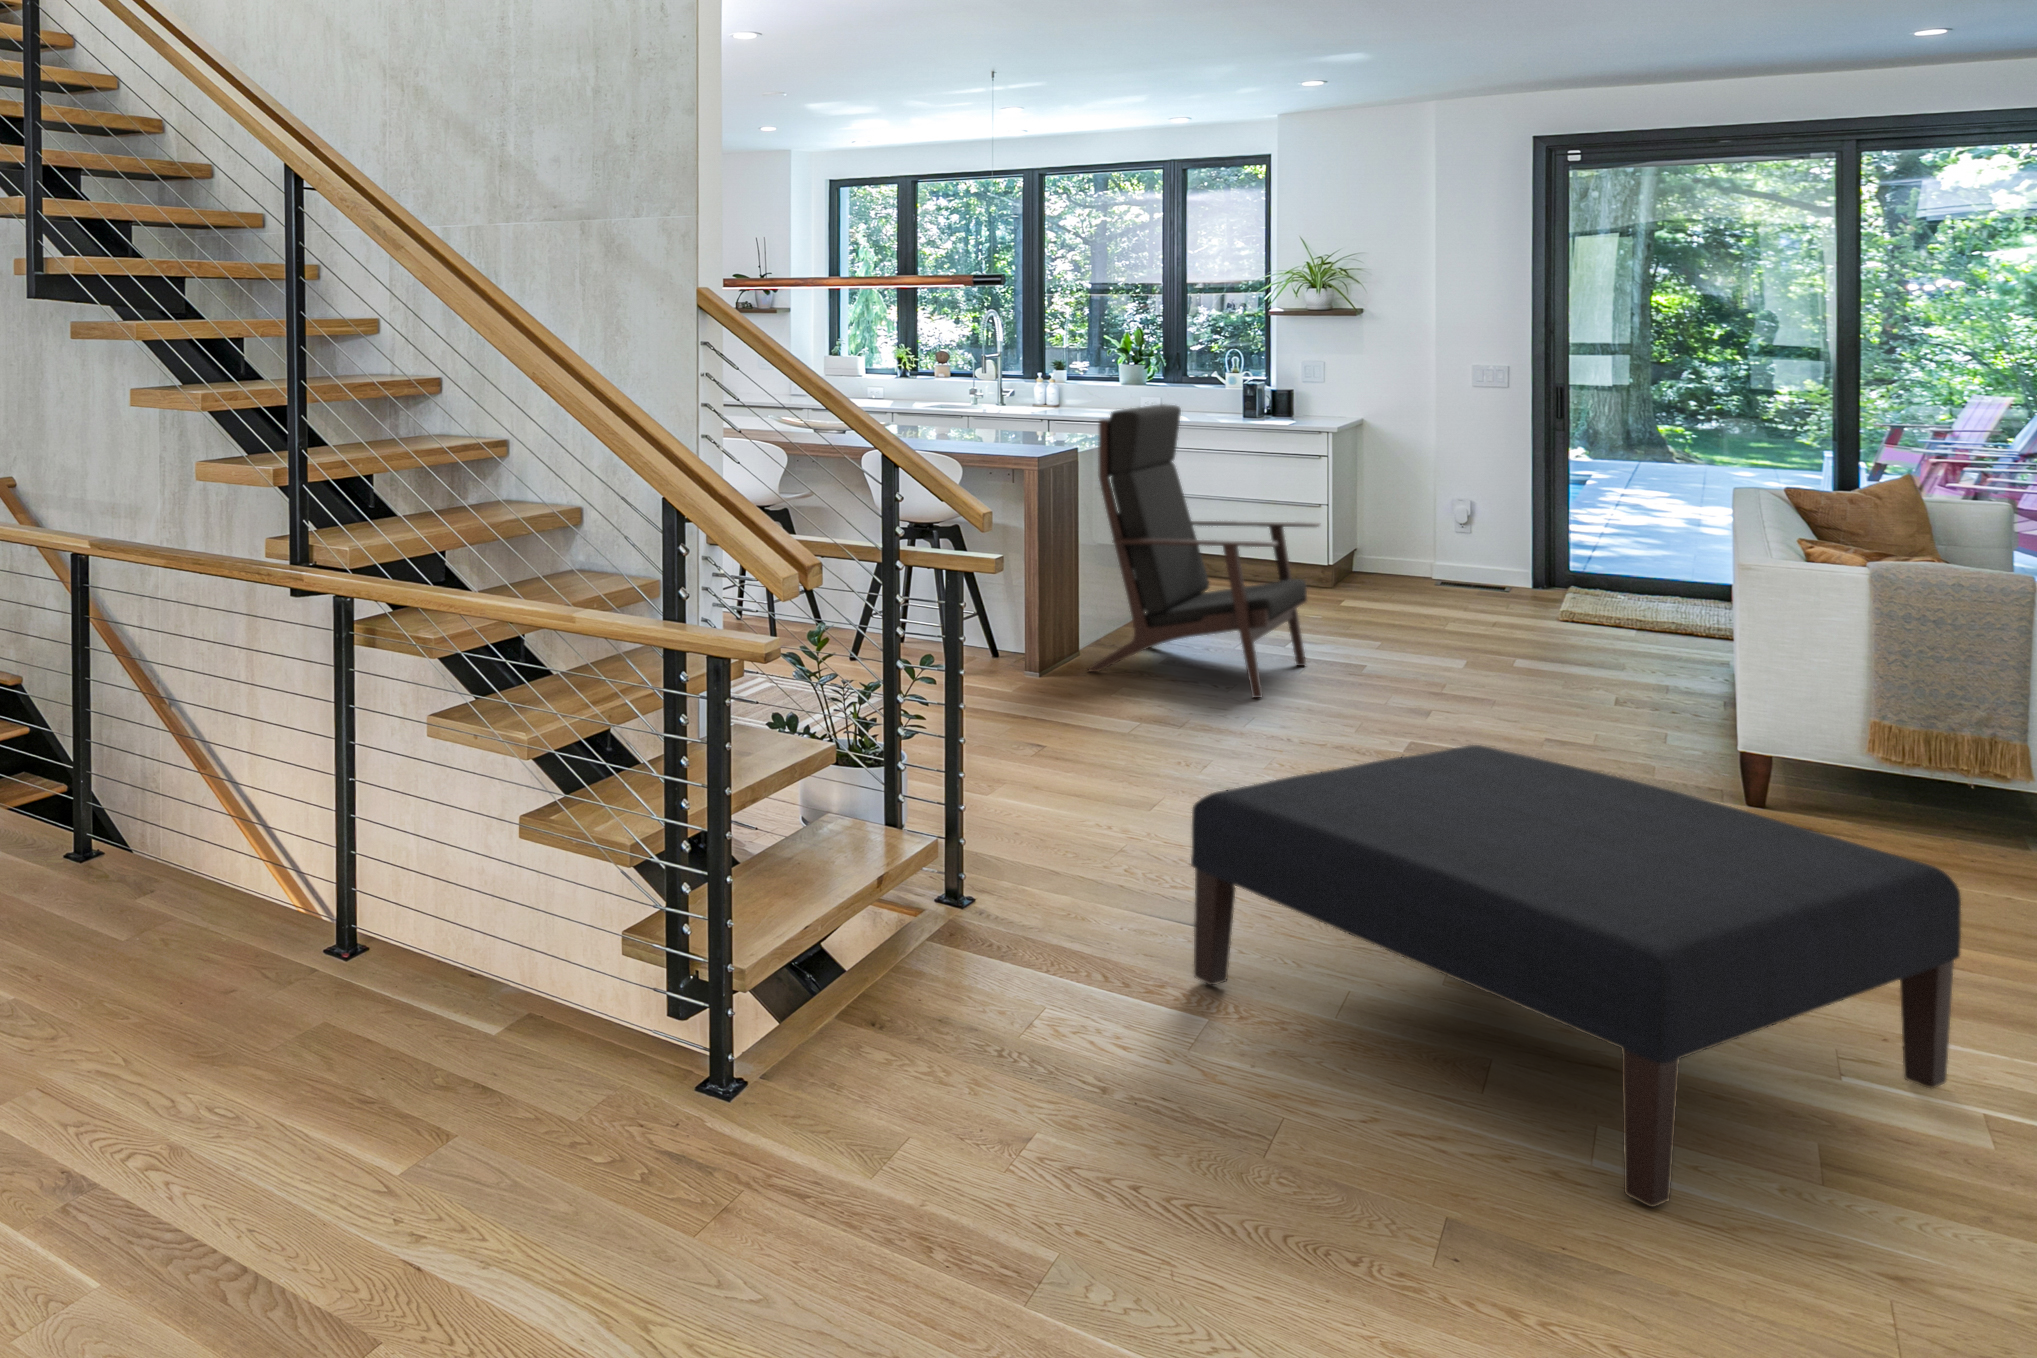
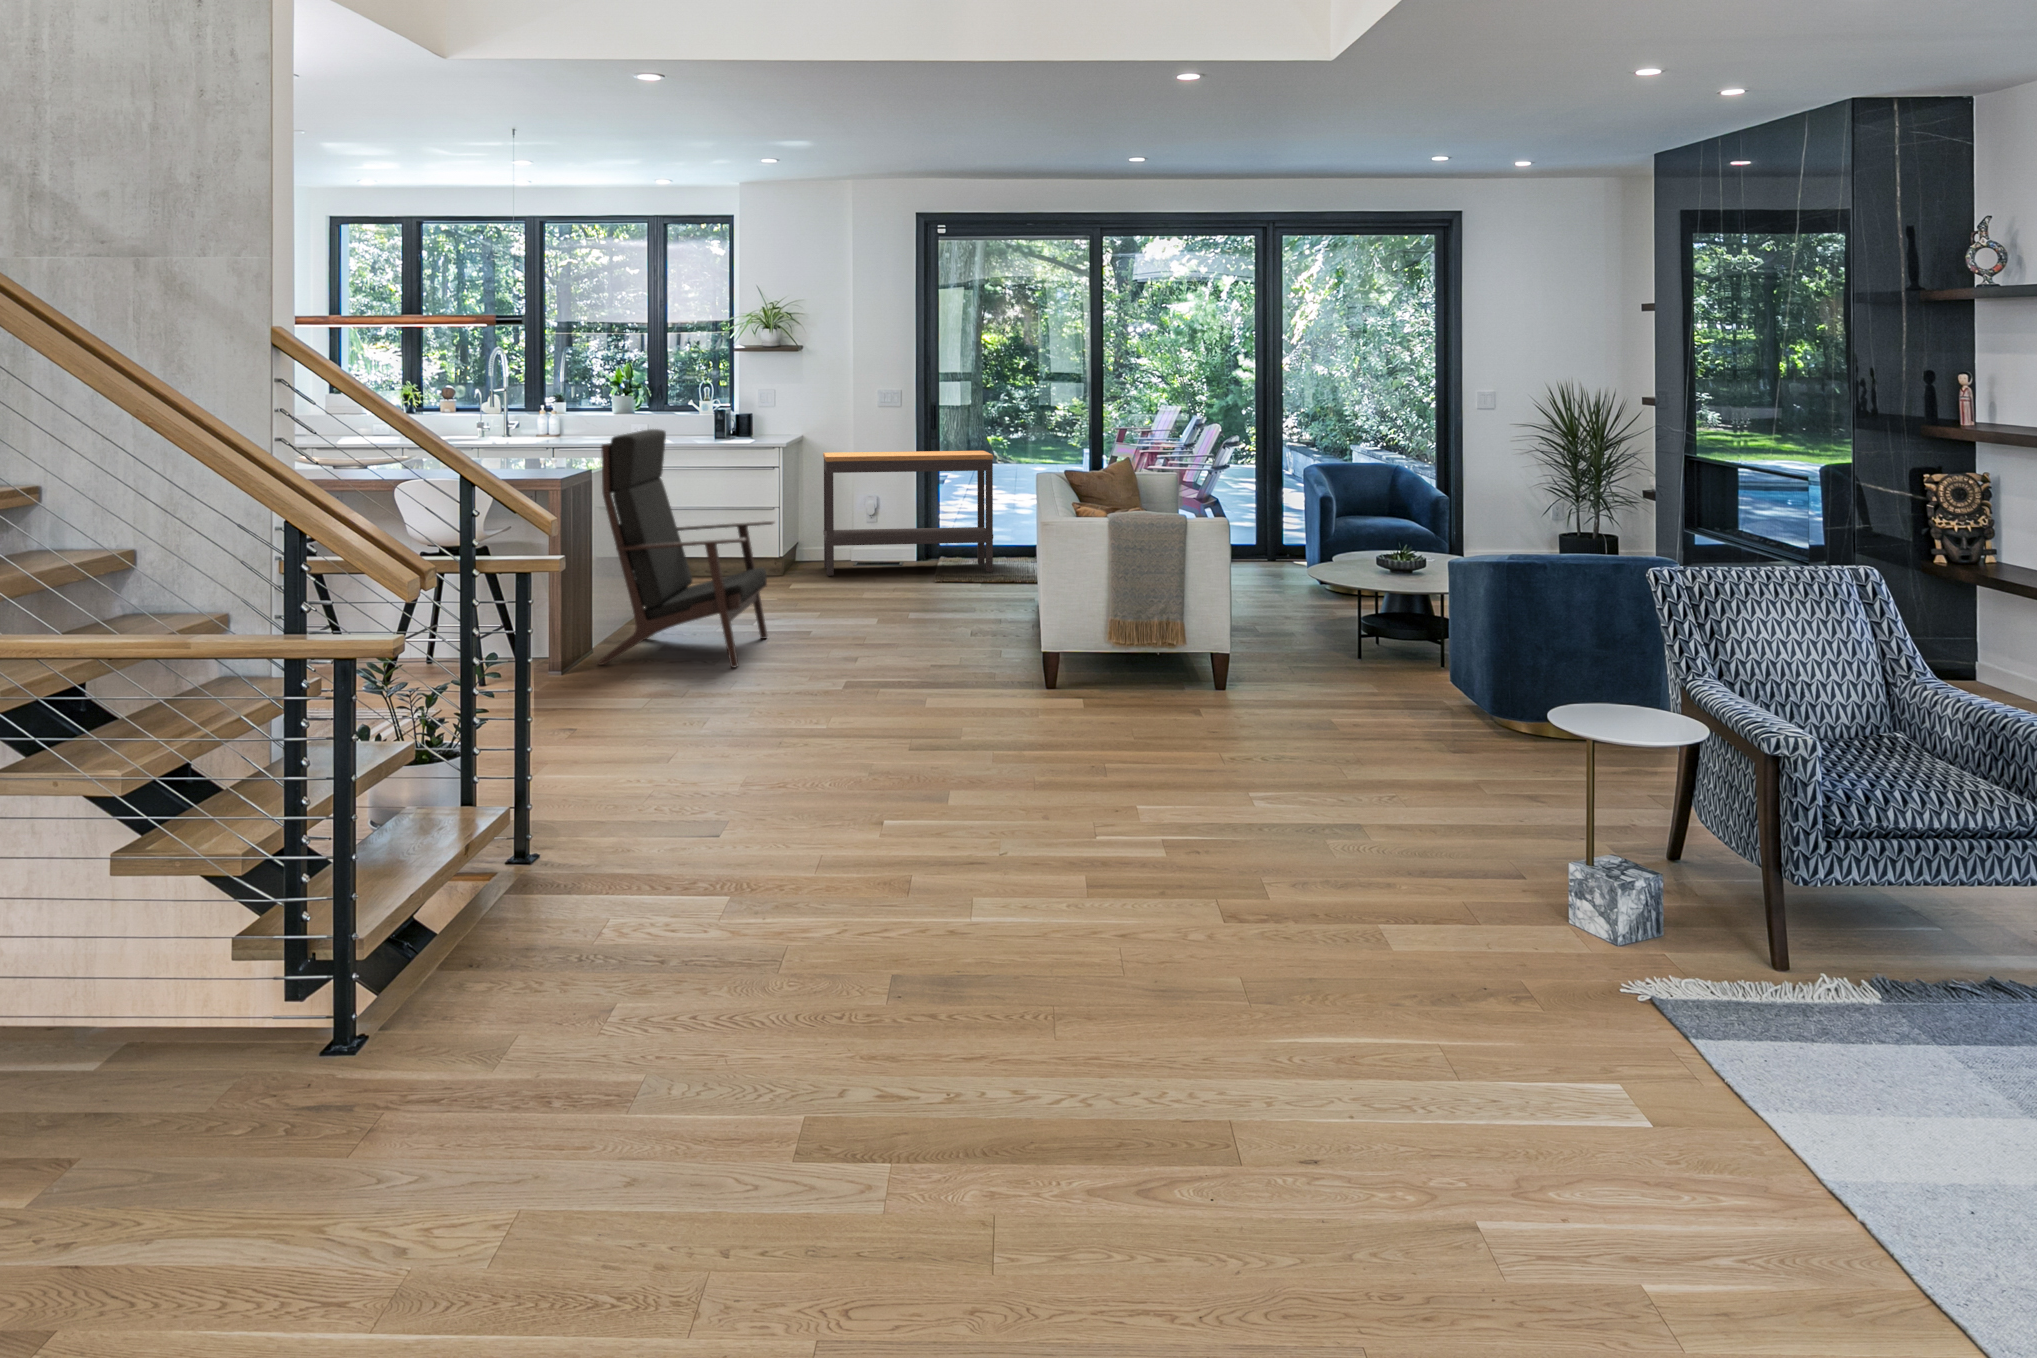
console table: none [1394,441,1658,613] -> present [823,451,993,576]
ottoman: present [1191,745,1961,1207] -> none [710,669,1153,941]

